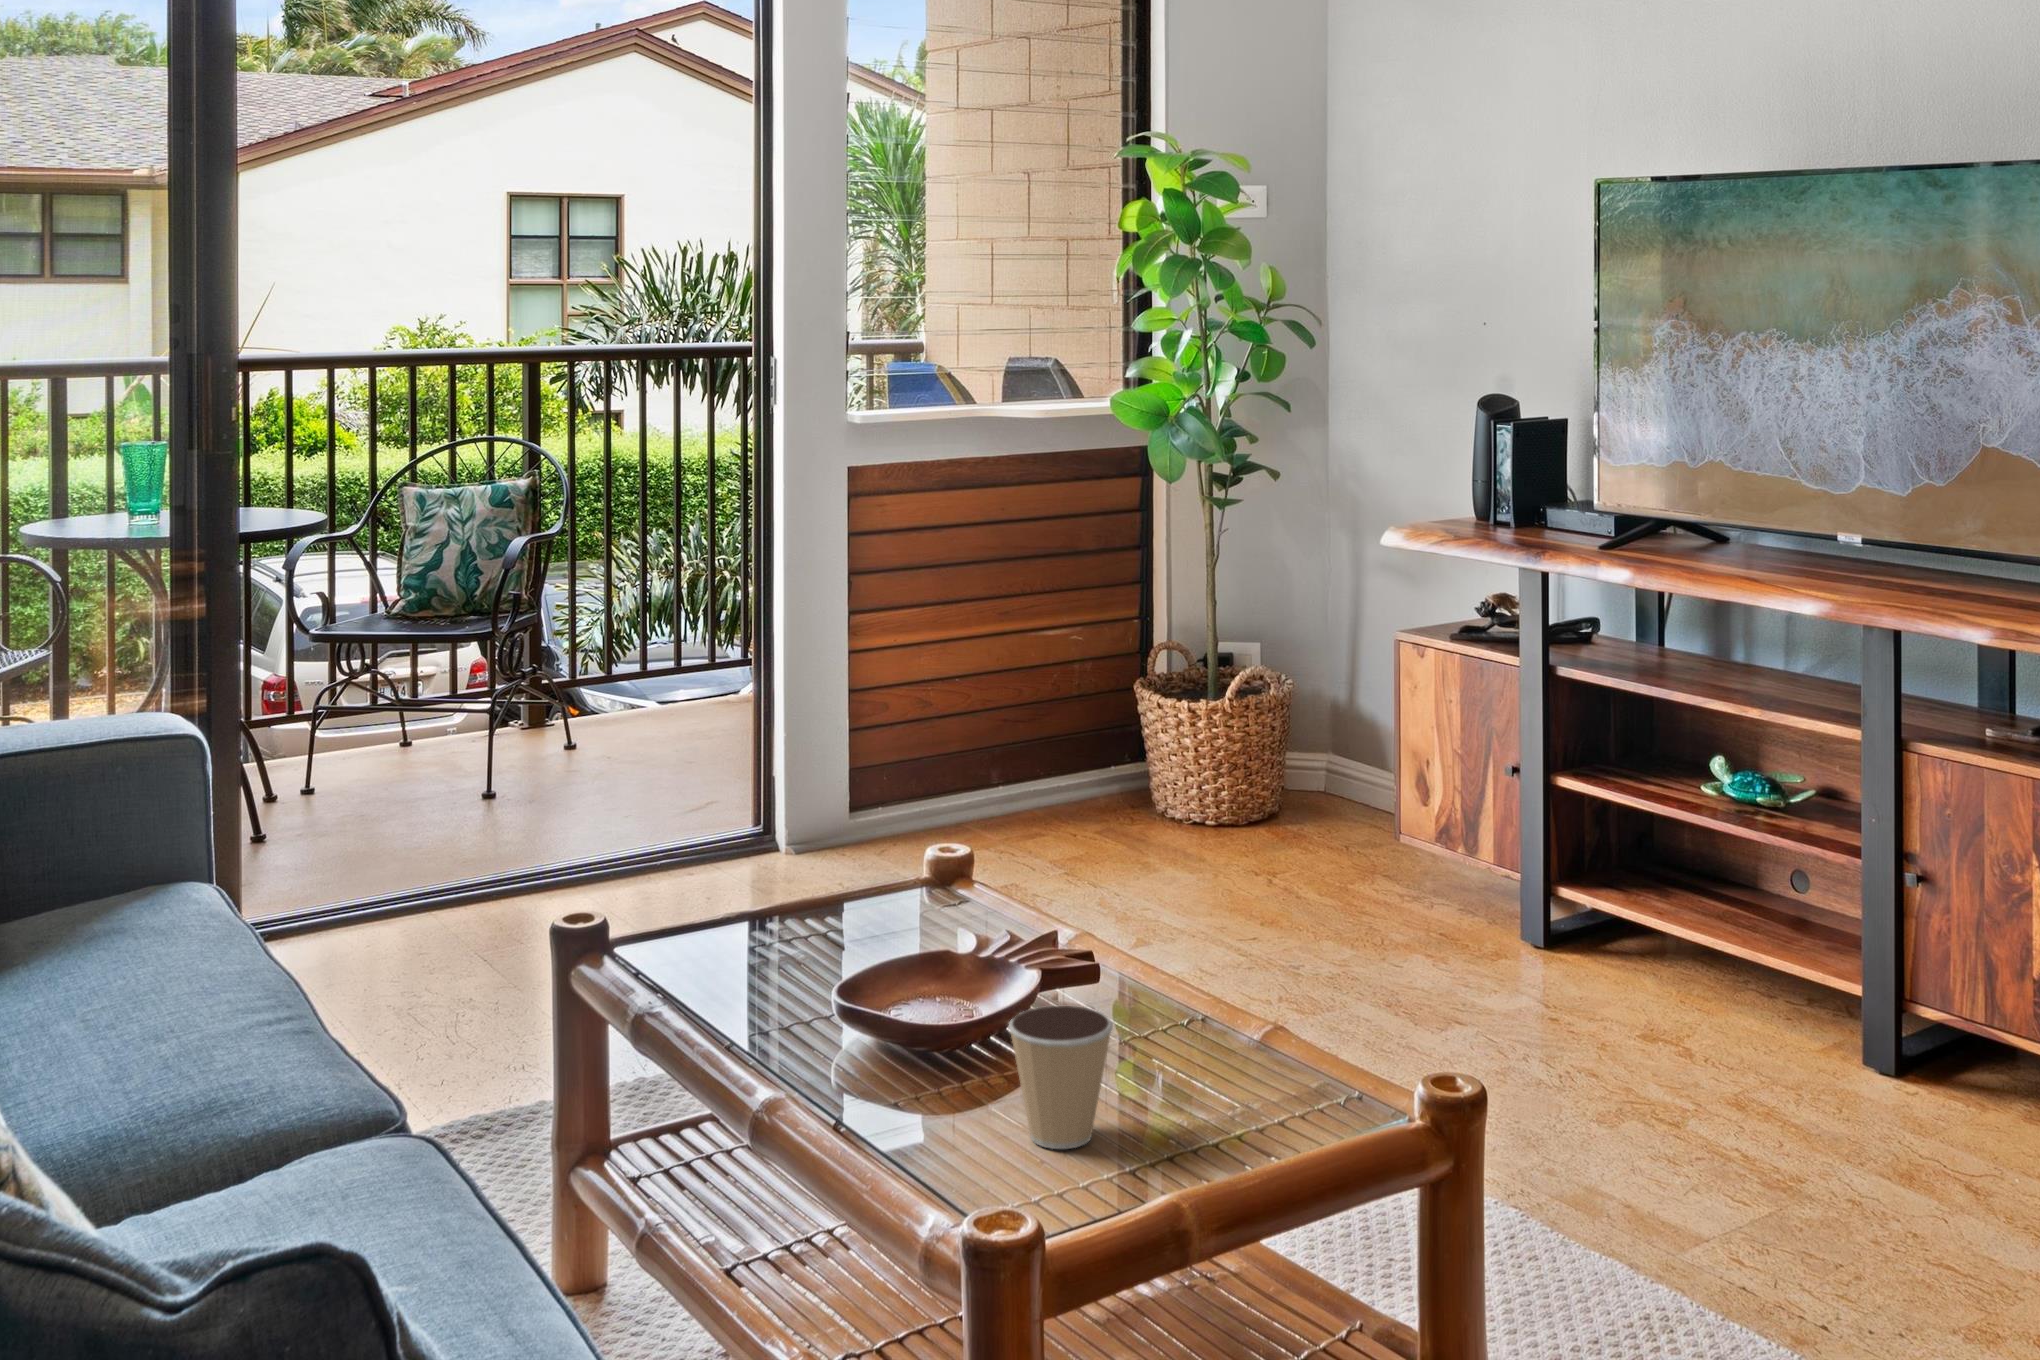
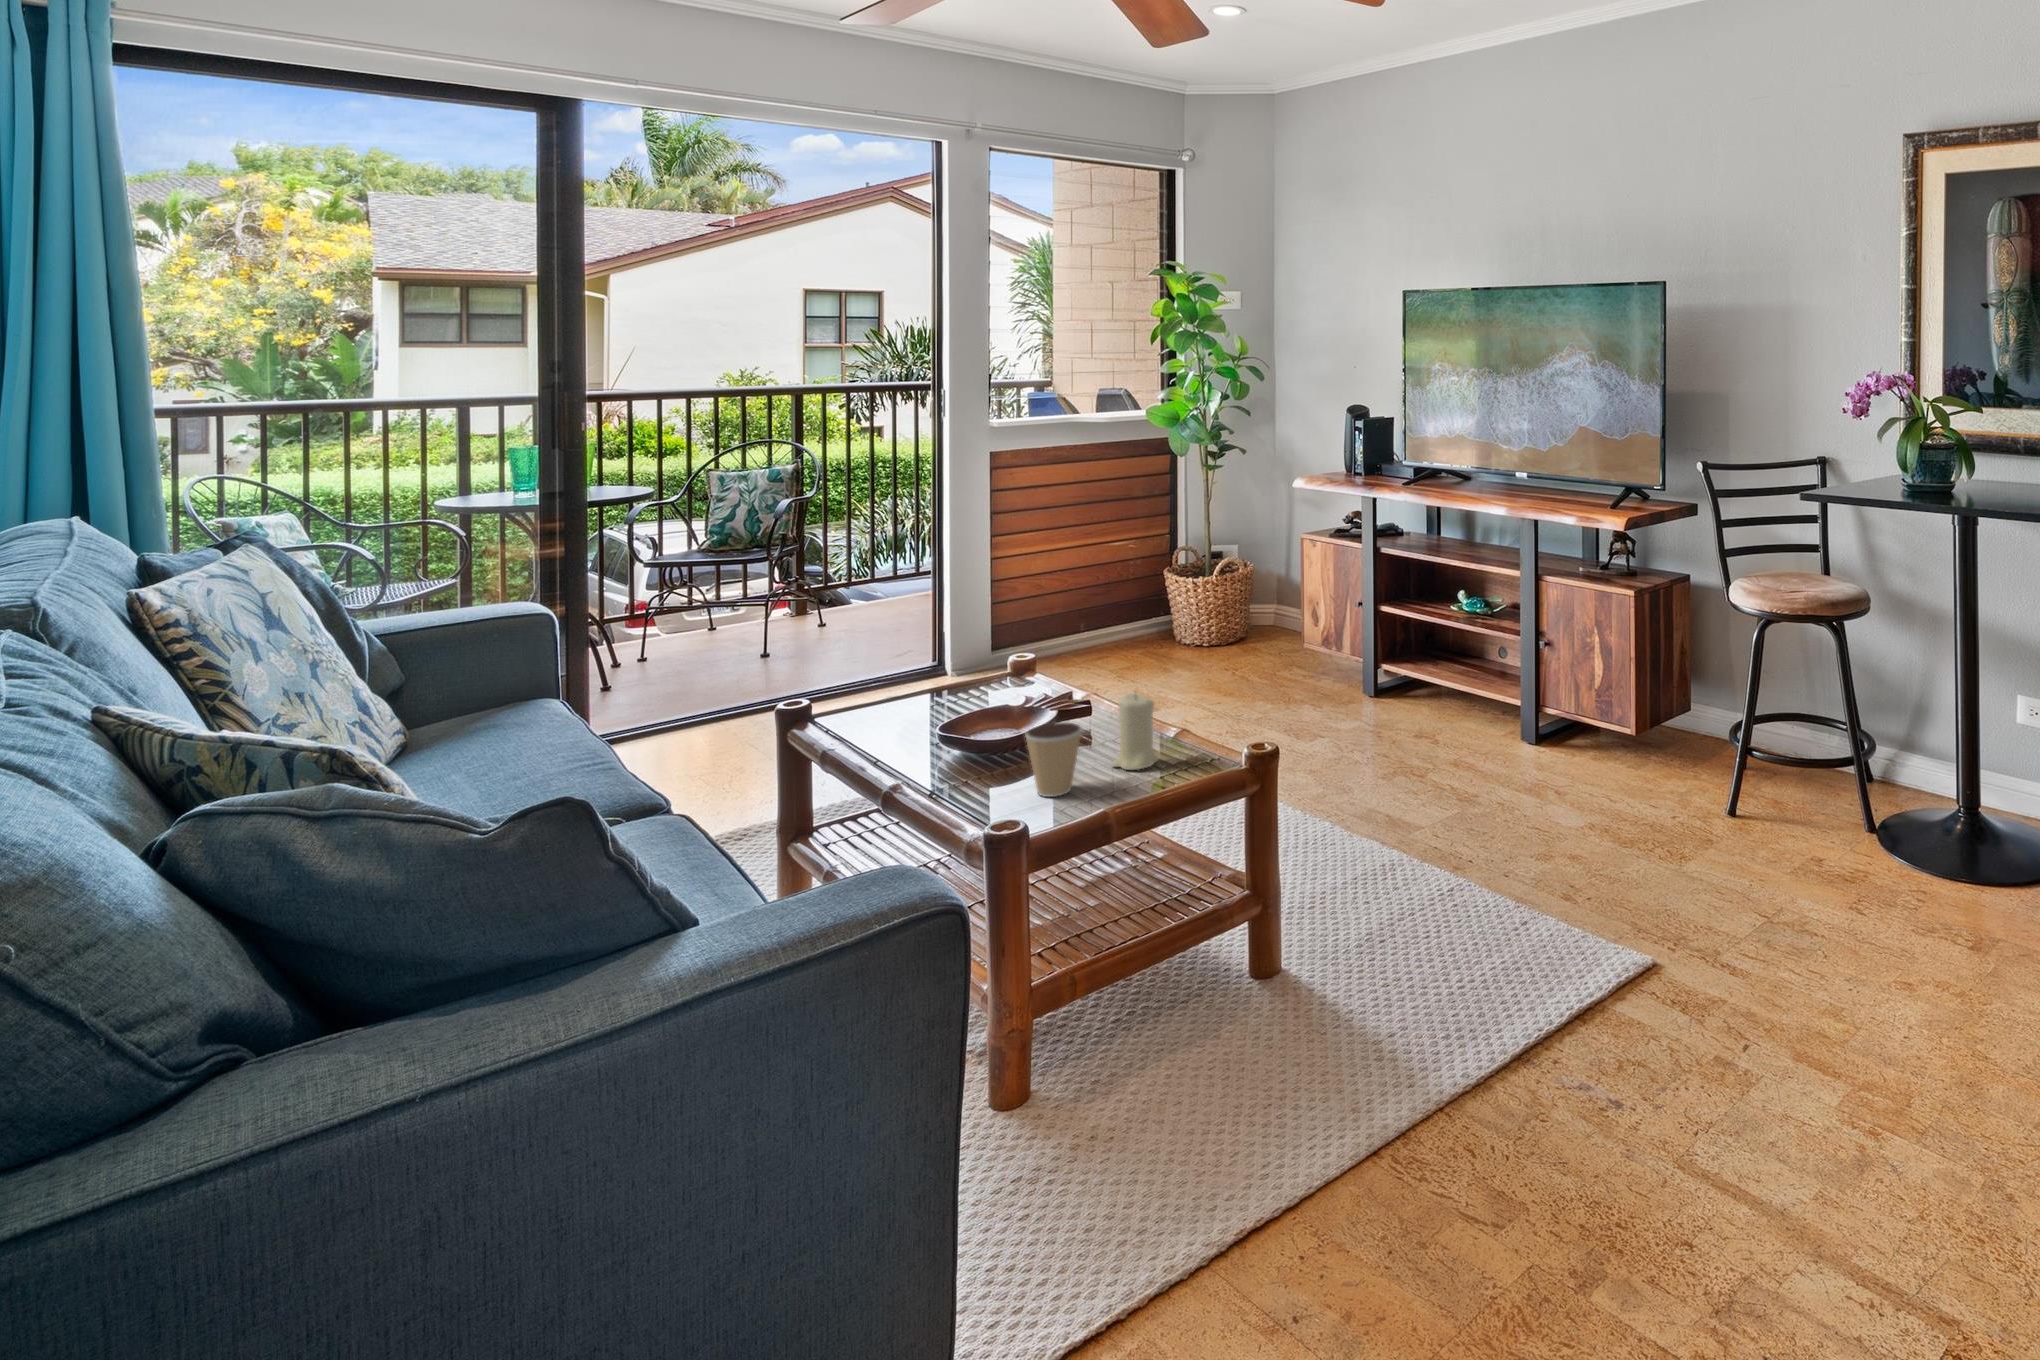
candle: none [1156,955,1243,1104] -> present [1112,693,1158,770]

